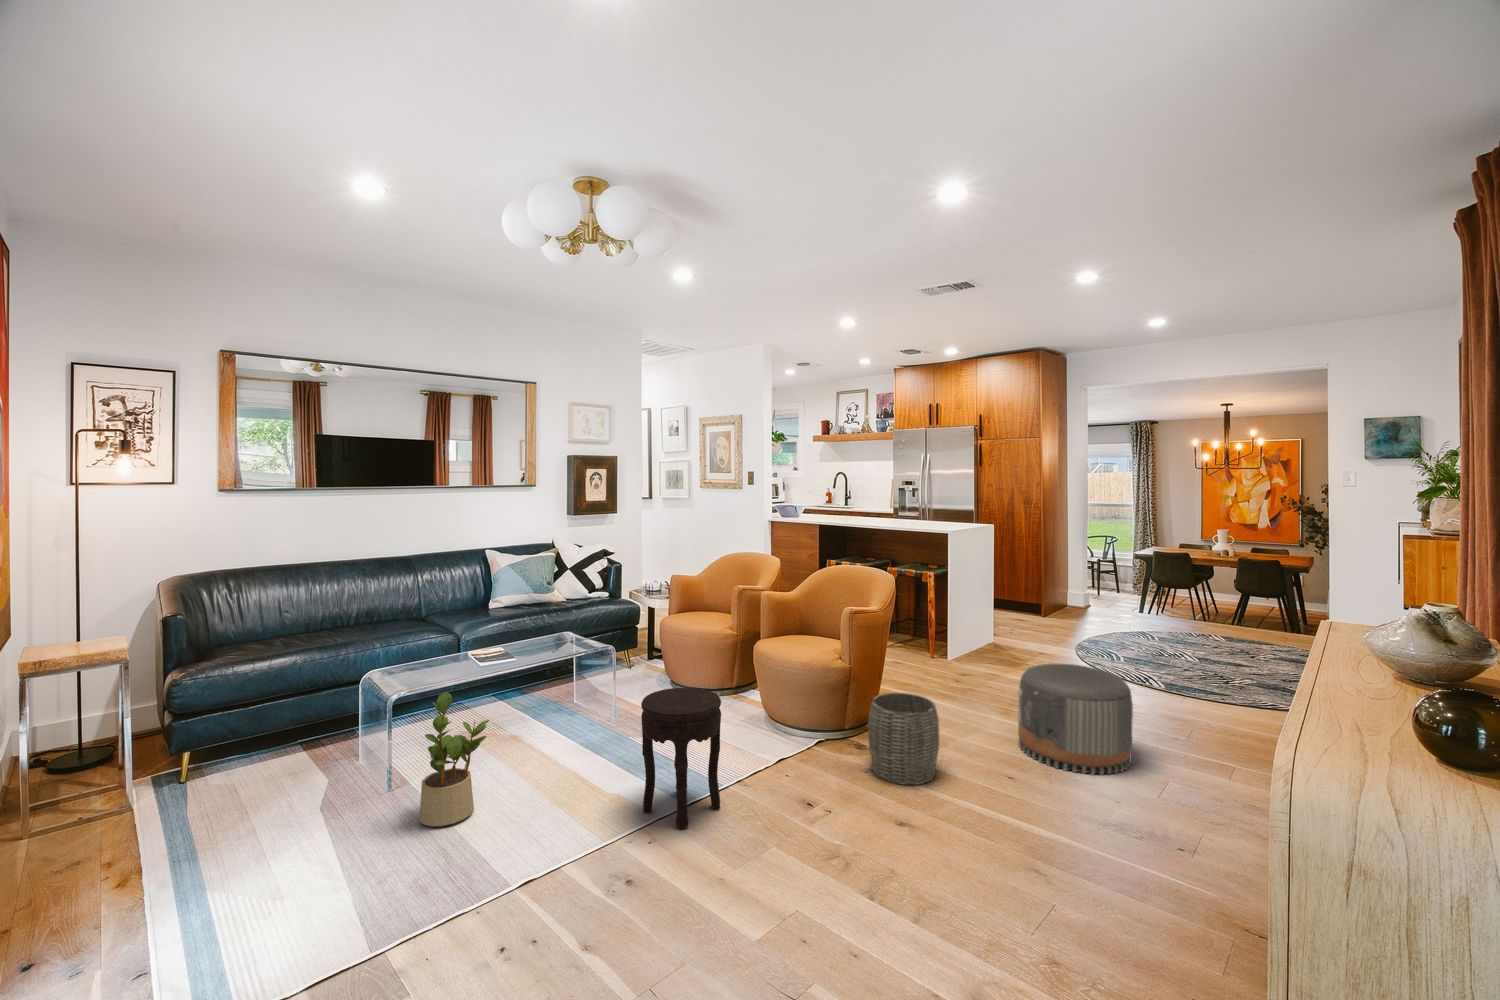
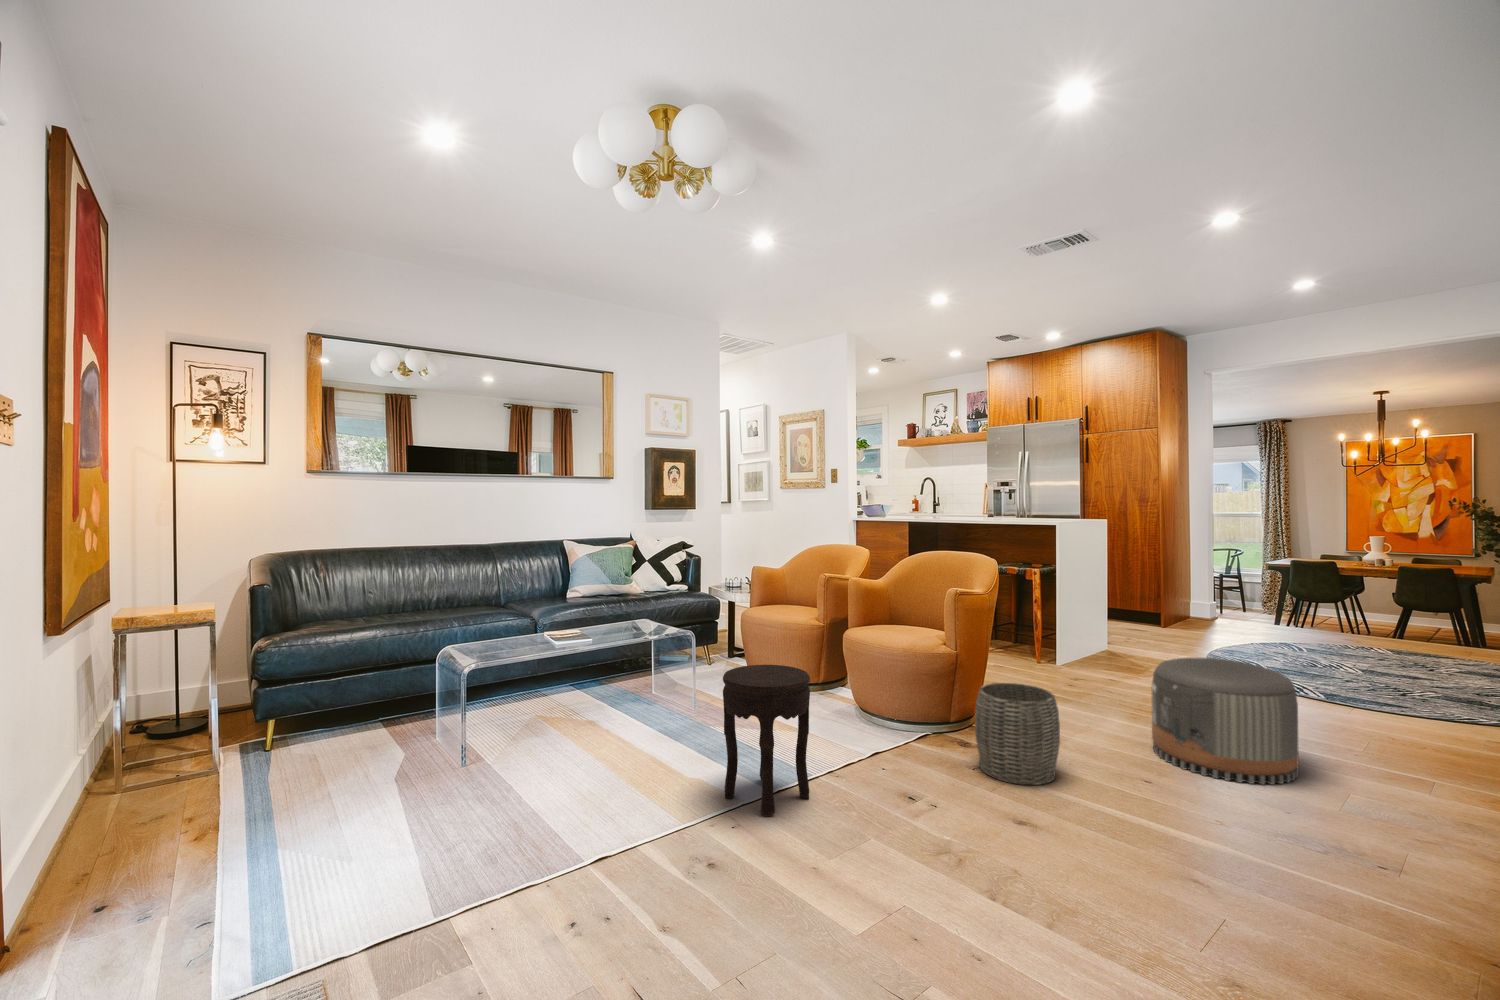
potted plant: present [420,692,489,826] -> none [491,659,564,800]

